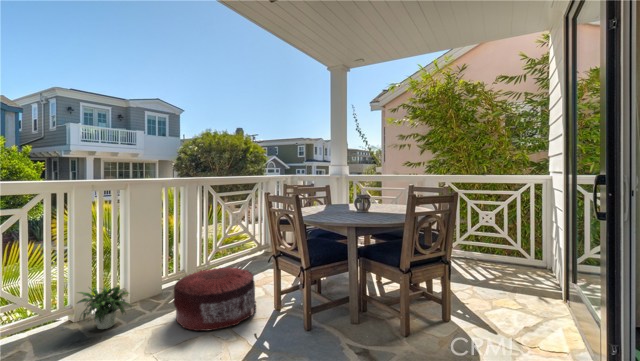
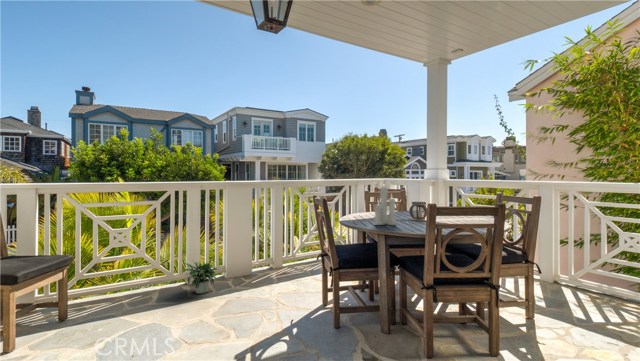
candle: none [338,175,357,220] -> present [374,186,396,225]
pouf: present [173,267,256,331] -> none [241,258,313,310]

